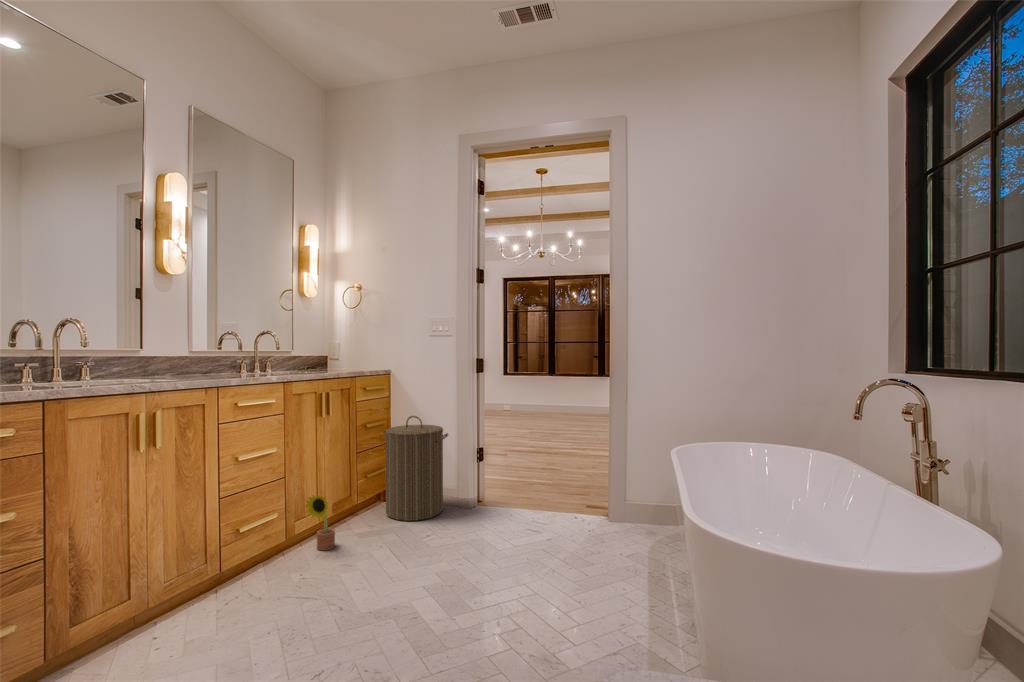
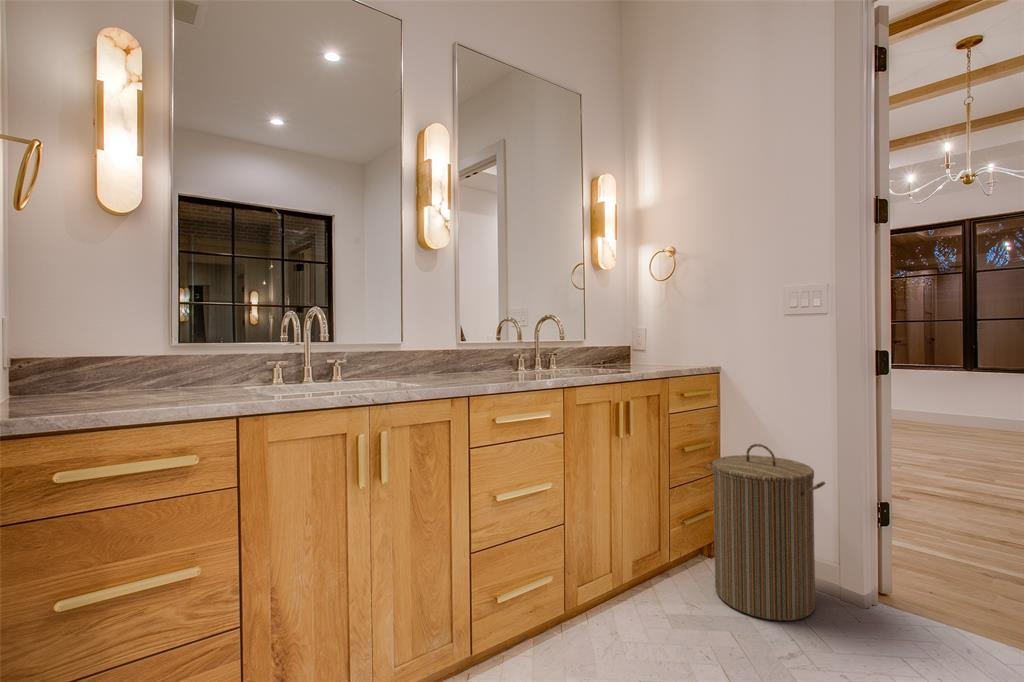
decorative plant: present [305,494,335,550] -> none [589,556,635,643]

